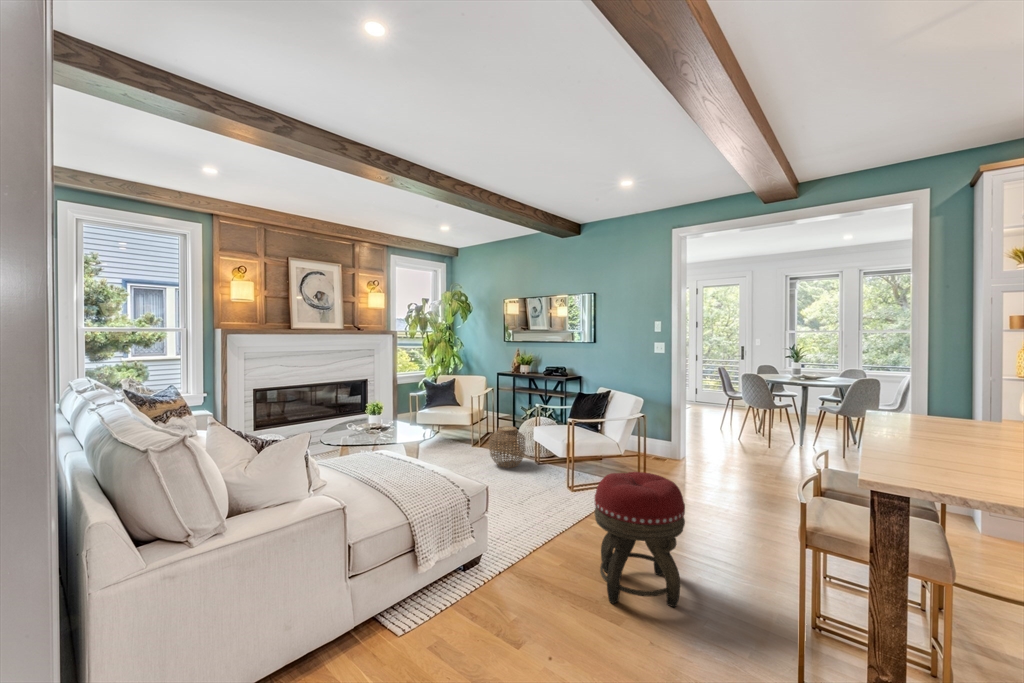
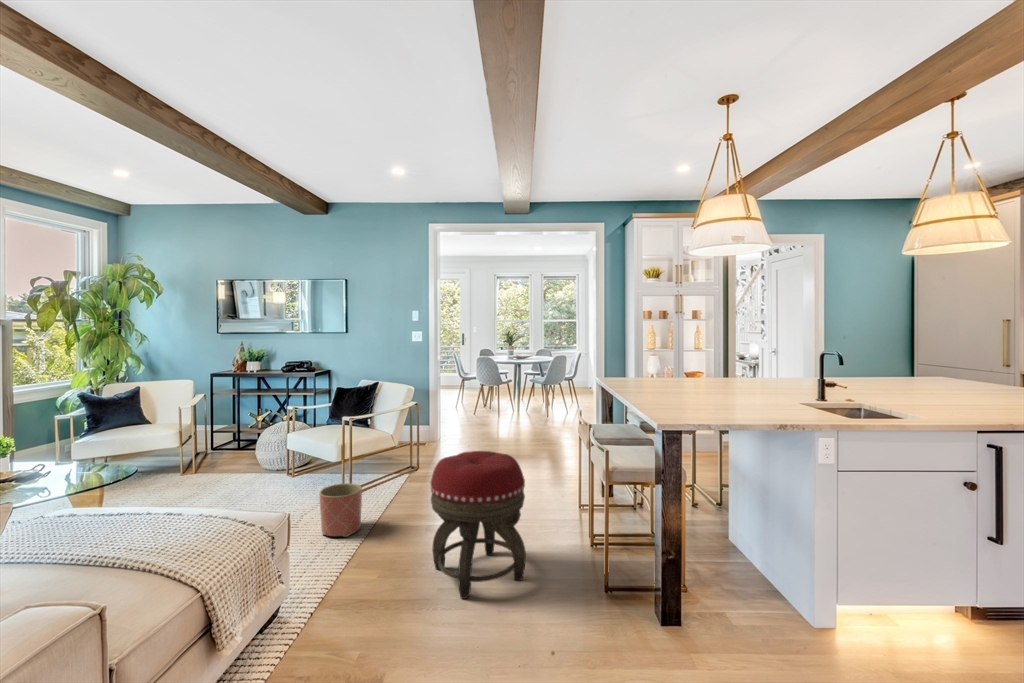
woven basket: present [489,426,525,468] -> none [222,436,276,491]
planter: none [534,477,567,522] -> present [319,483,362,537]

